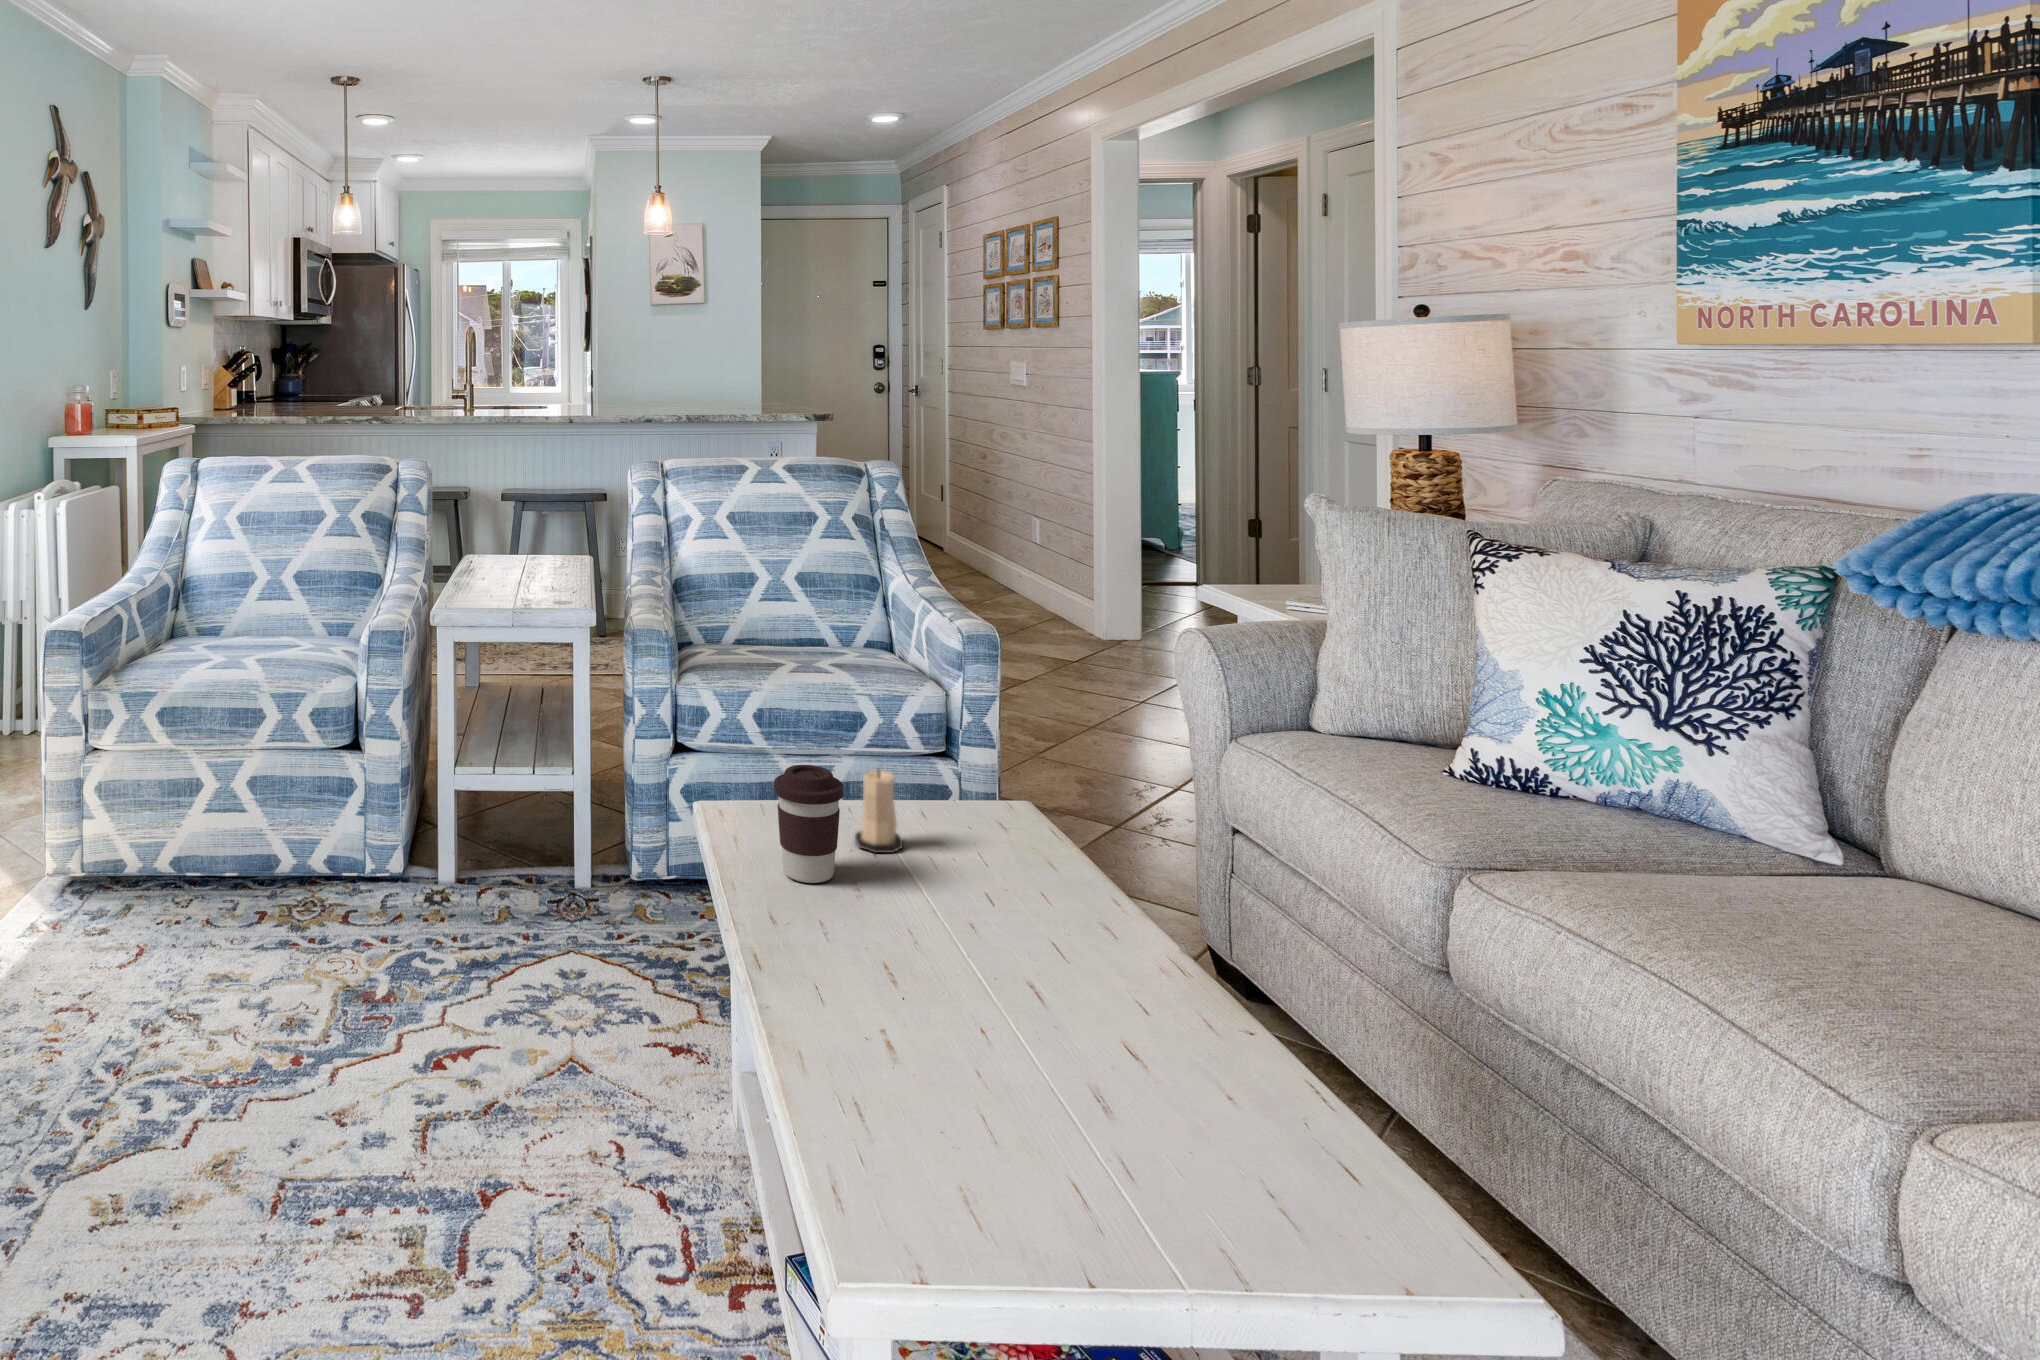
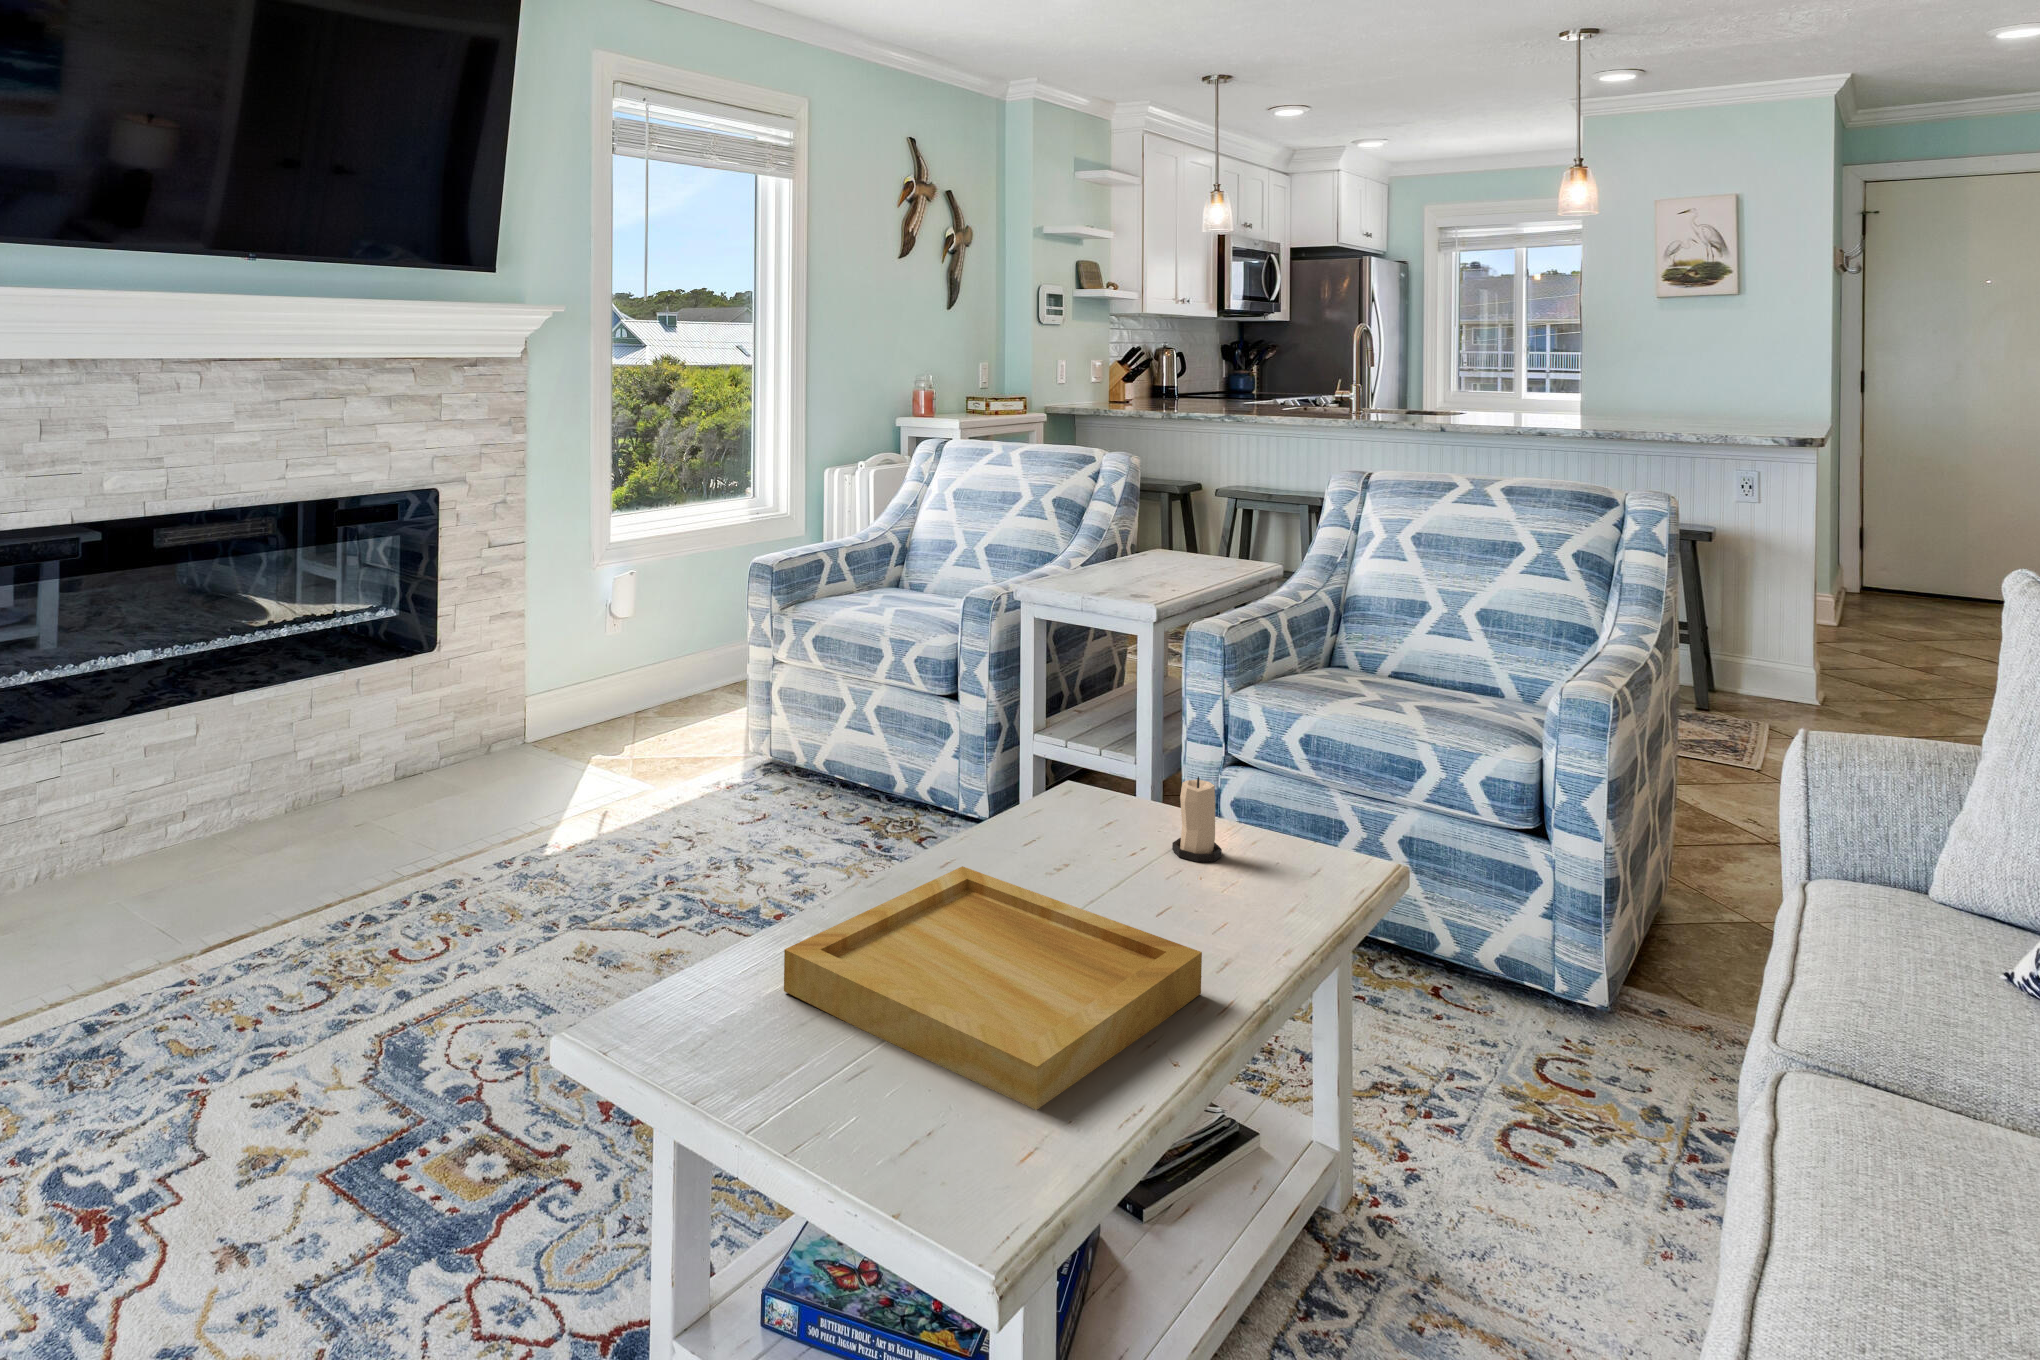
coffee cup: present [774,765,843,883] -> none [1056,749,1121,860]
tray: none [838,929,1288,1174] -> present [784,866,1202,1110]

